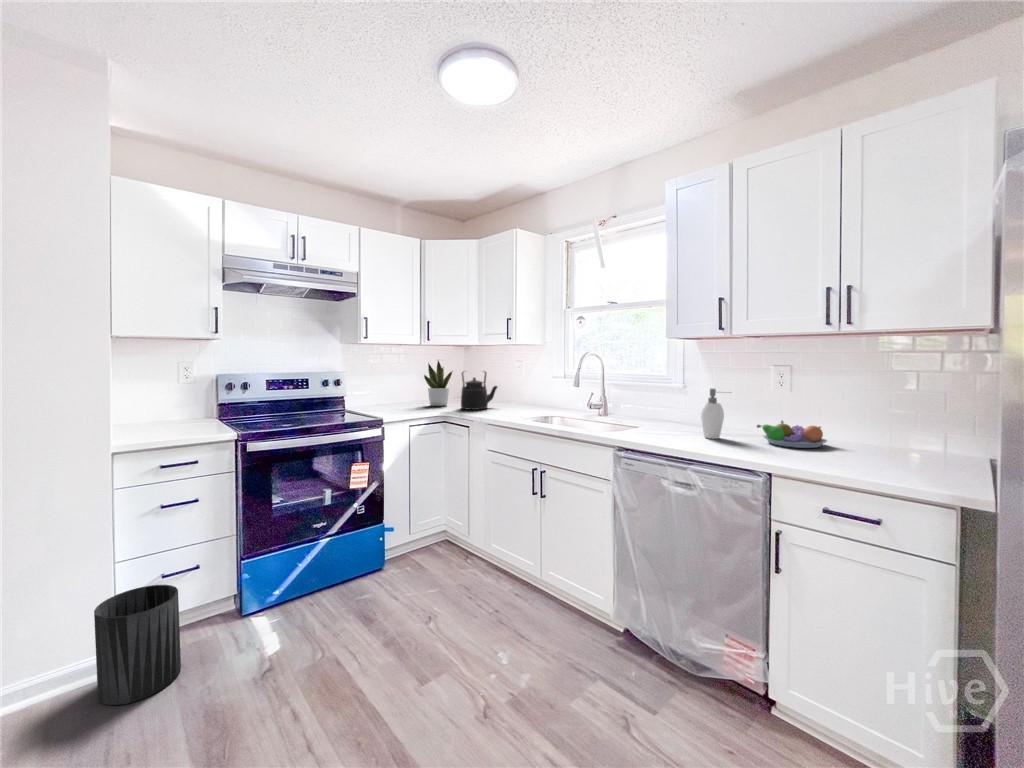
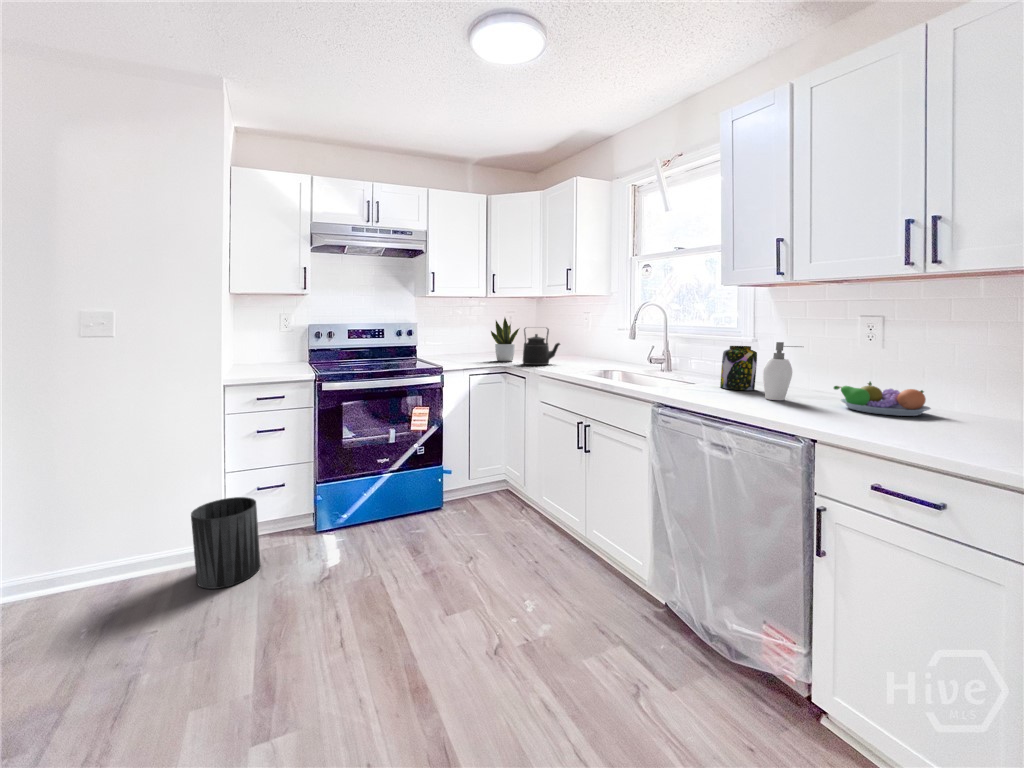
jar: none [661,390,691,430] -> present [720,346,757,390]

